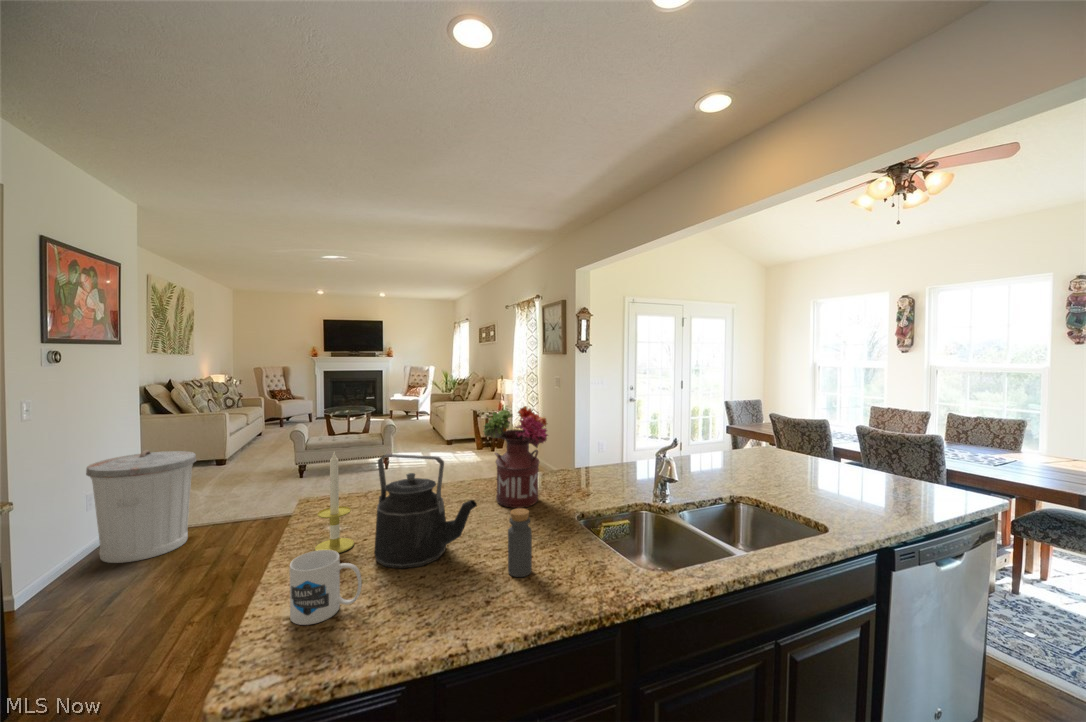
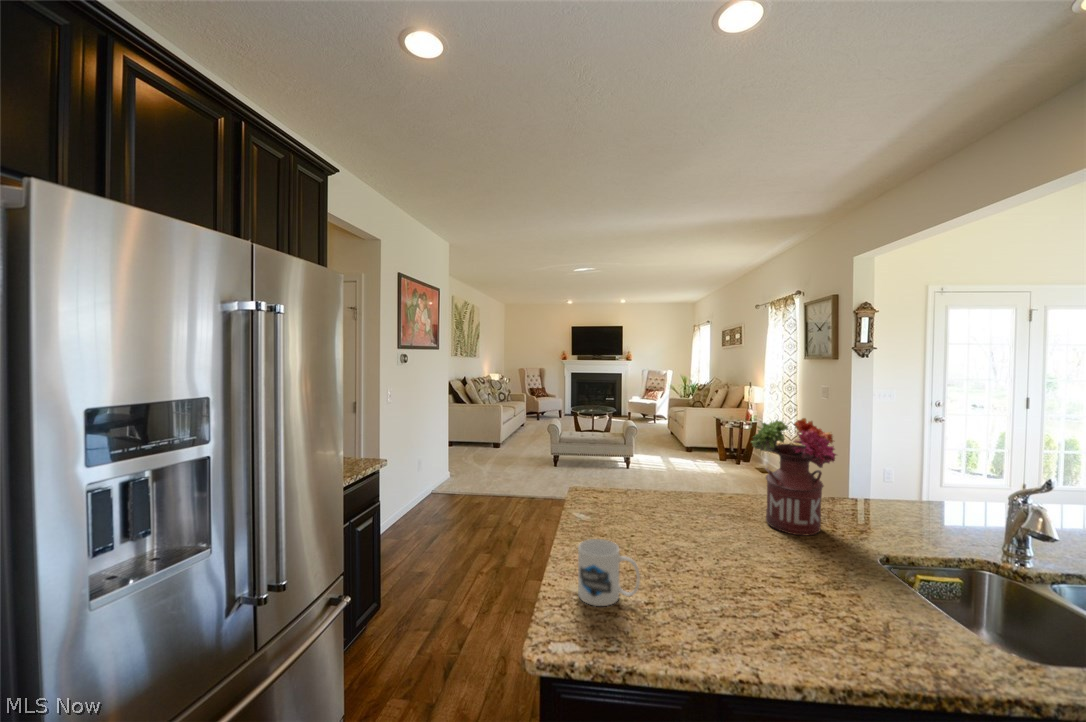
trash can: present [86,450,196,563] -> none [417,432,482,517]
candle: present [315,452,354,553] -> none [588,447,622,545]
kettle: present [374,454,477,569] -> none [643,456,754,576]
bottle: present [508,508,532,577] -> none [795,536,827,617]

